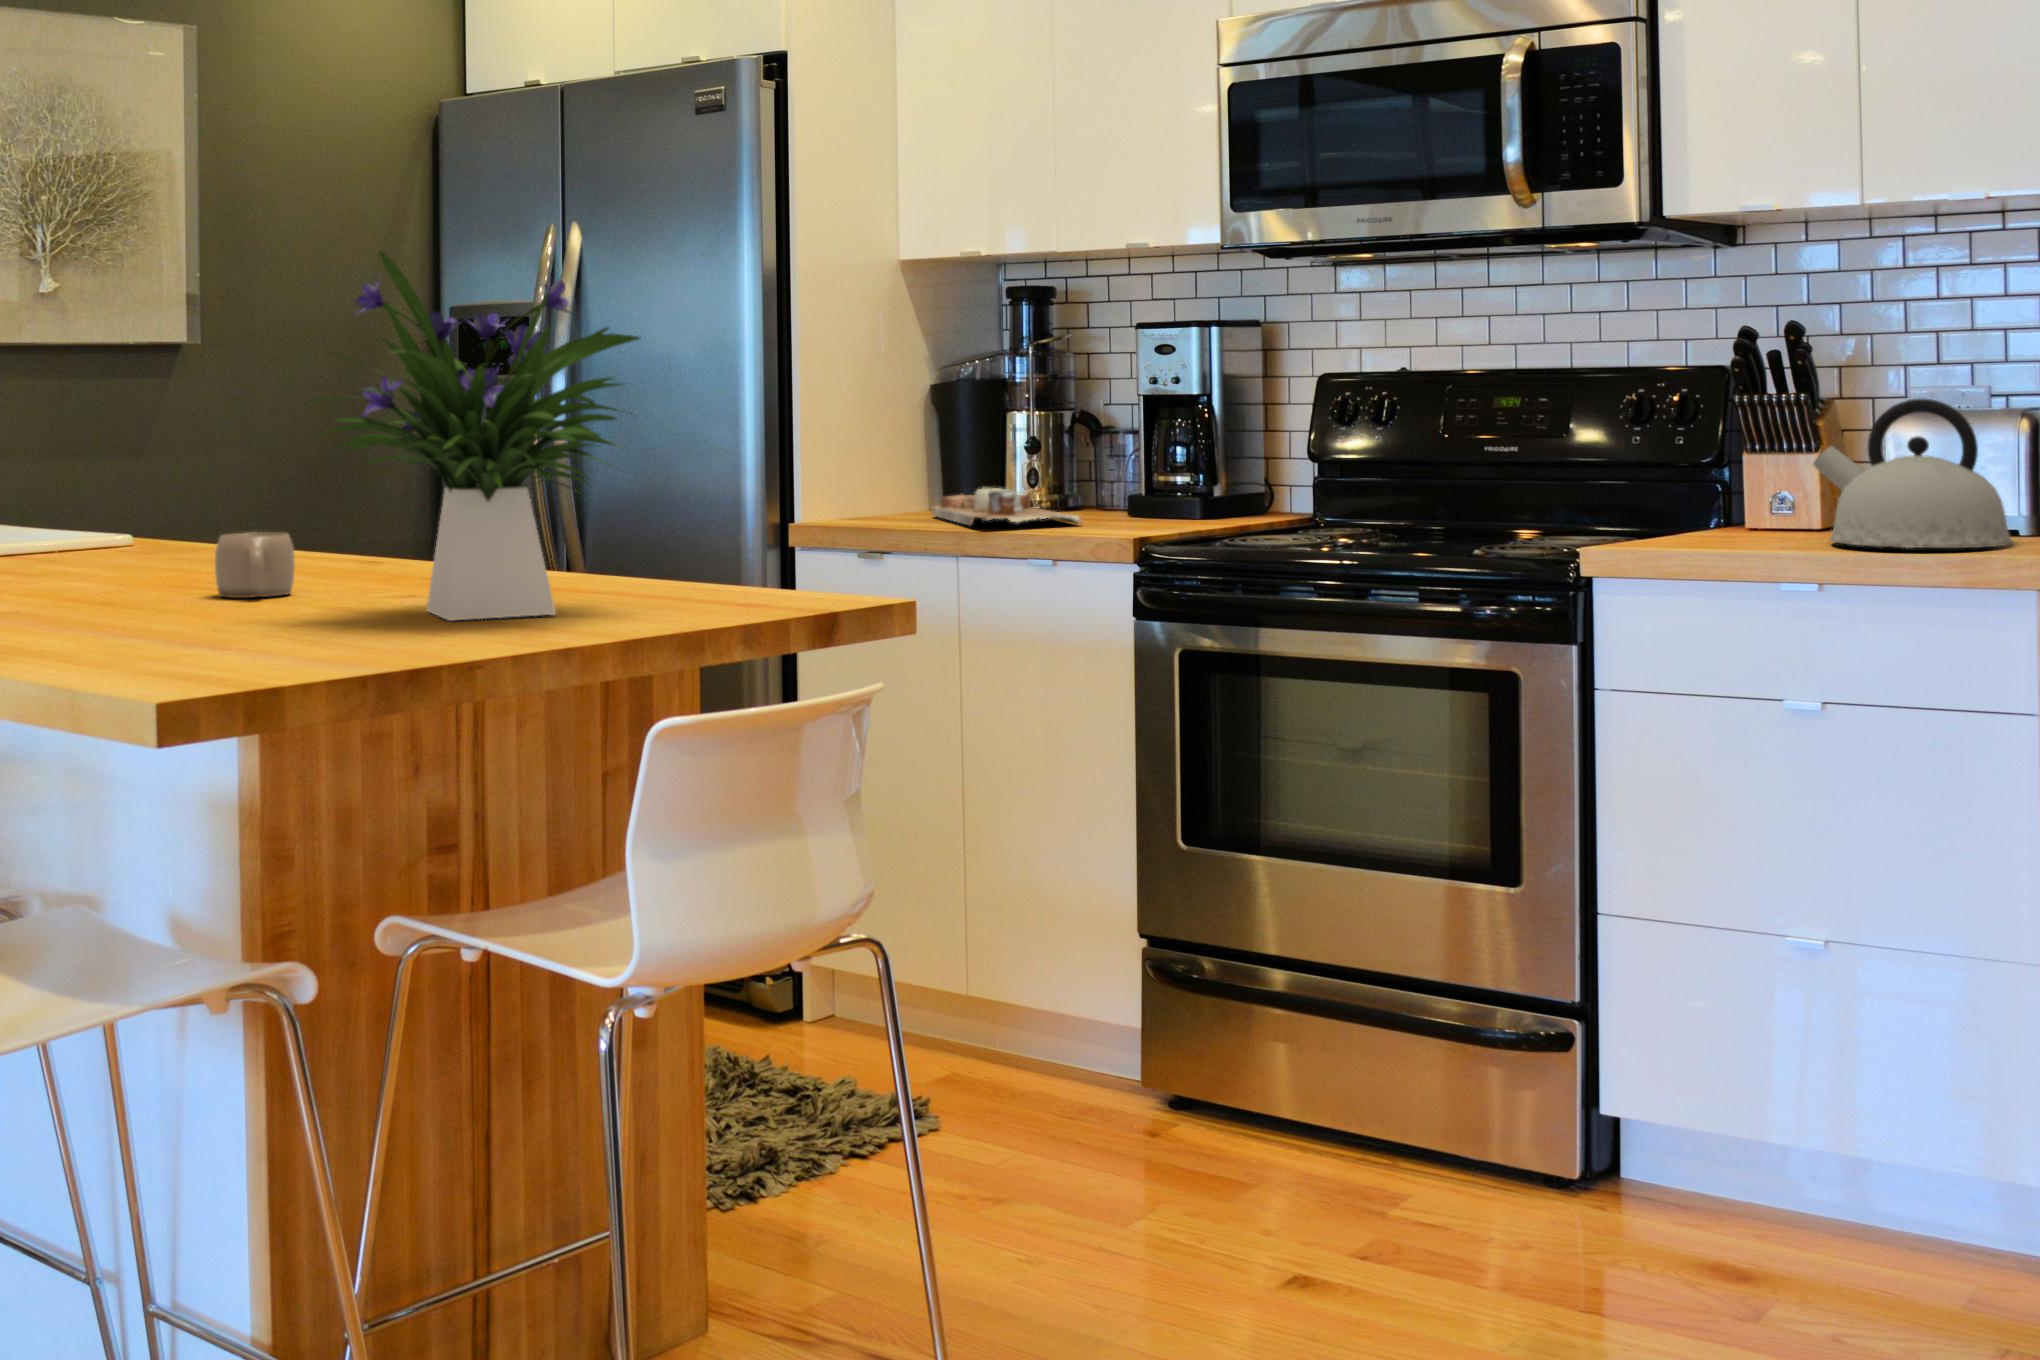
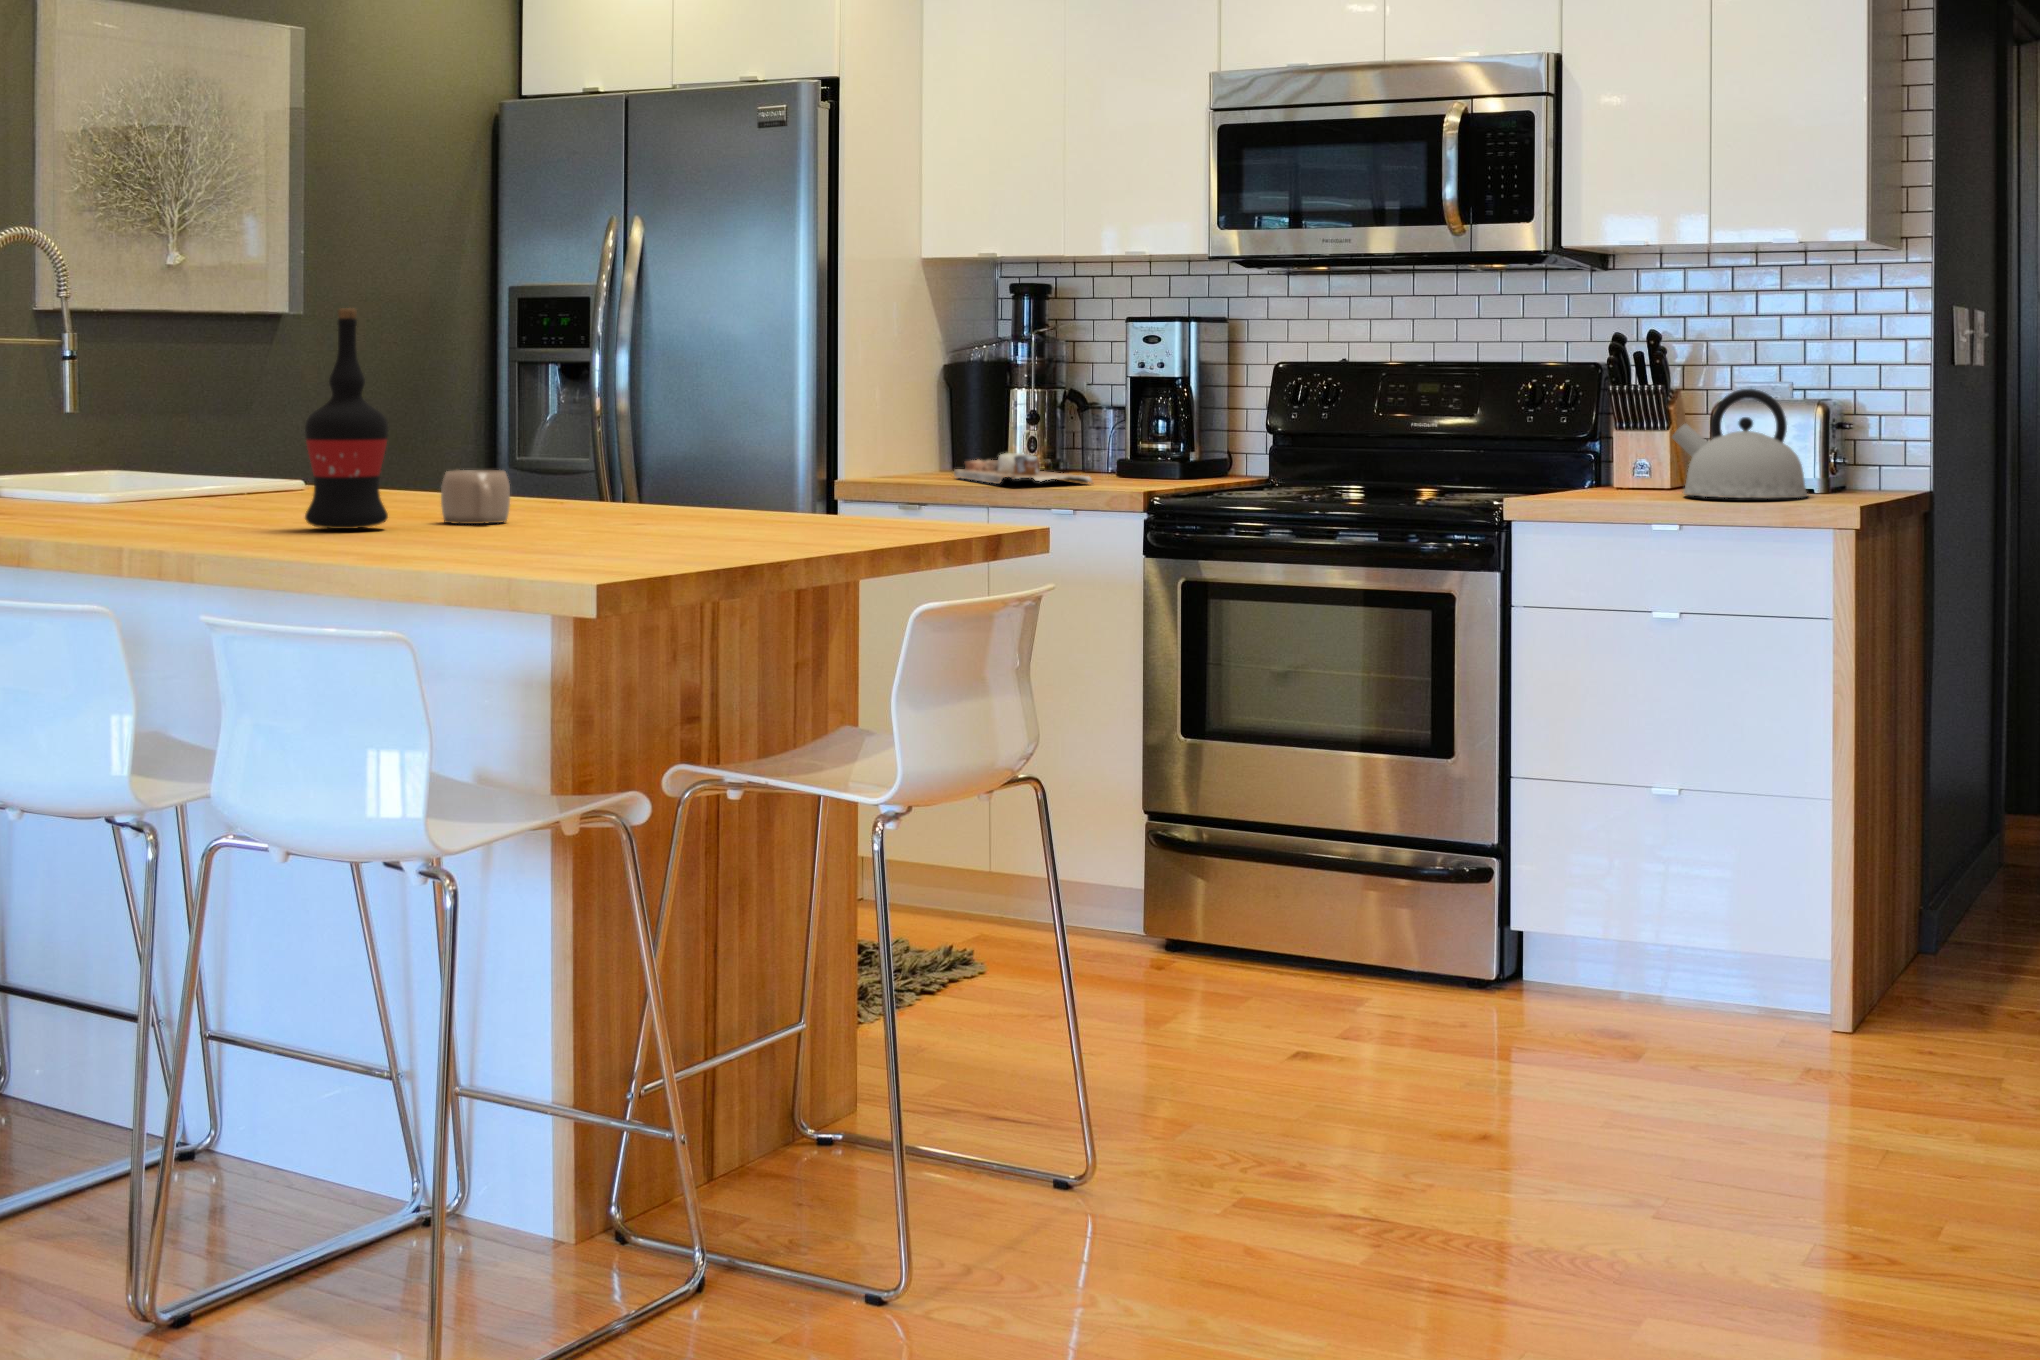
flower arrangement: present [309,252,640,621] -> none [556,236,836,537]
wine bottle: none [42,348,139,606] -> present [305,308,388,529]

